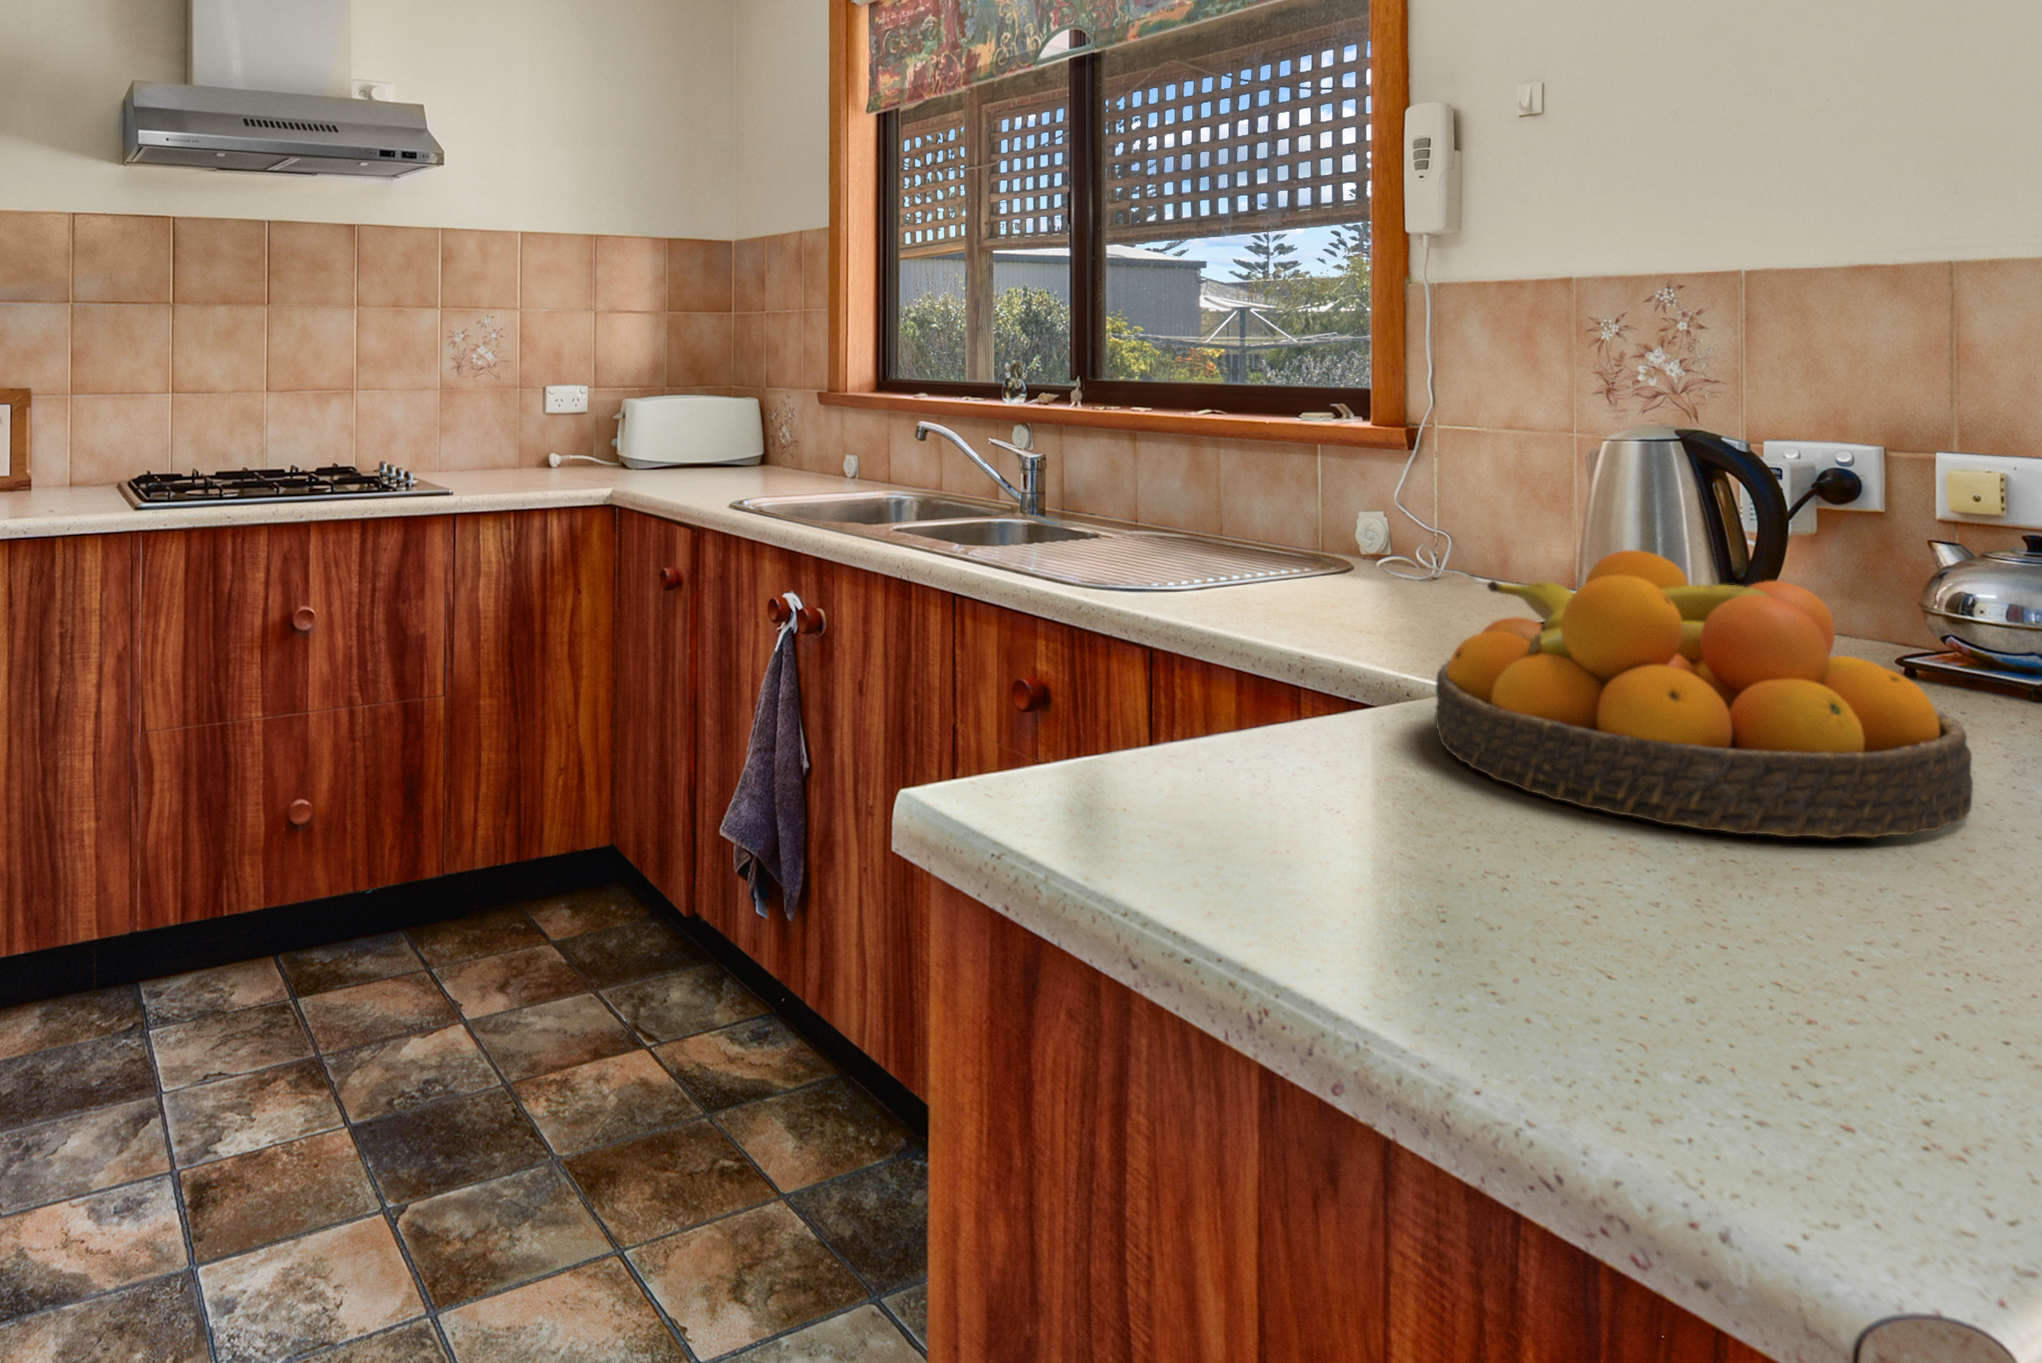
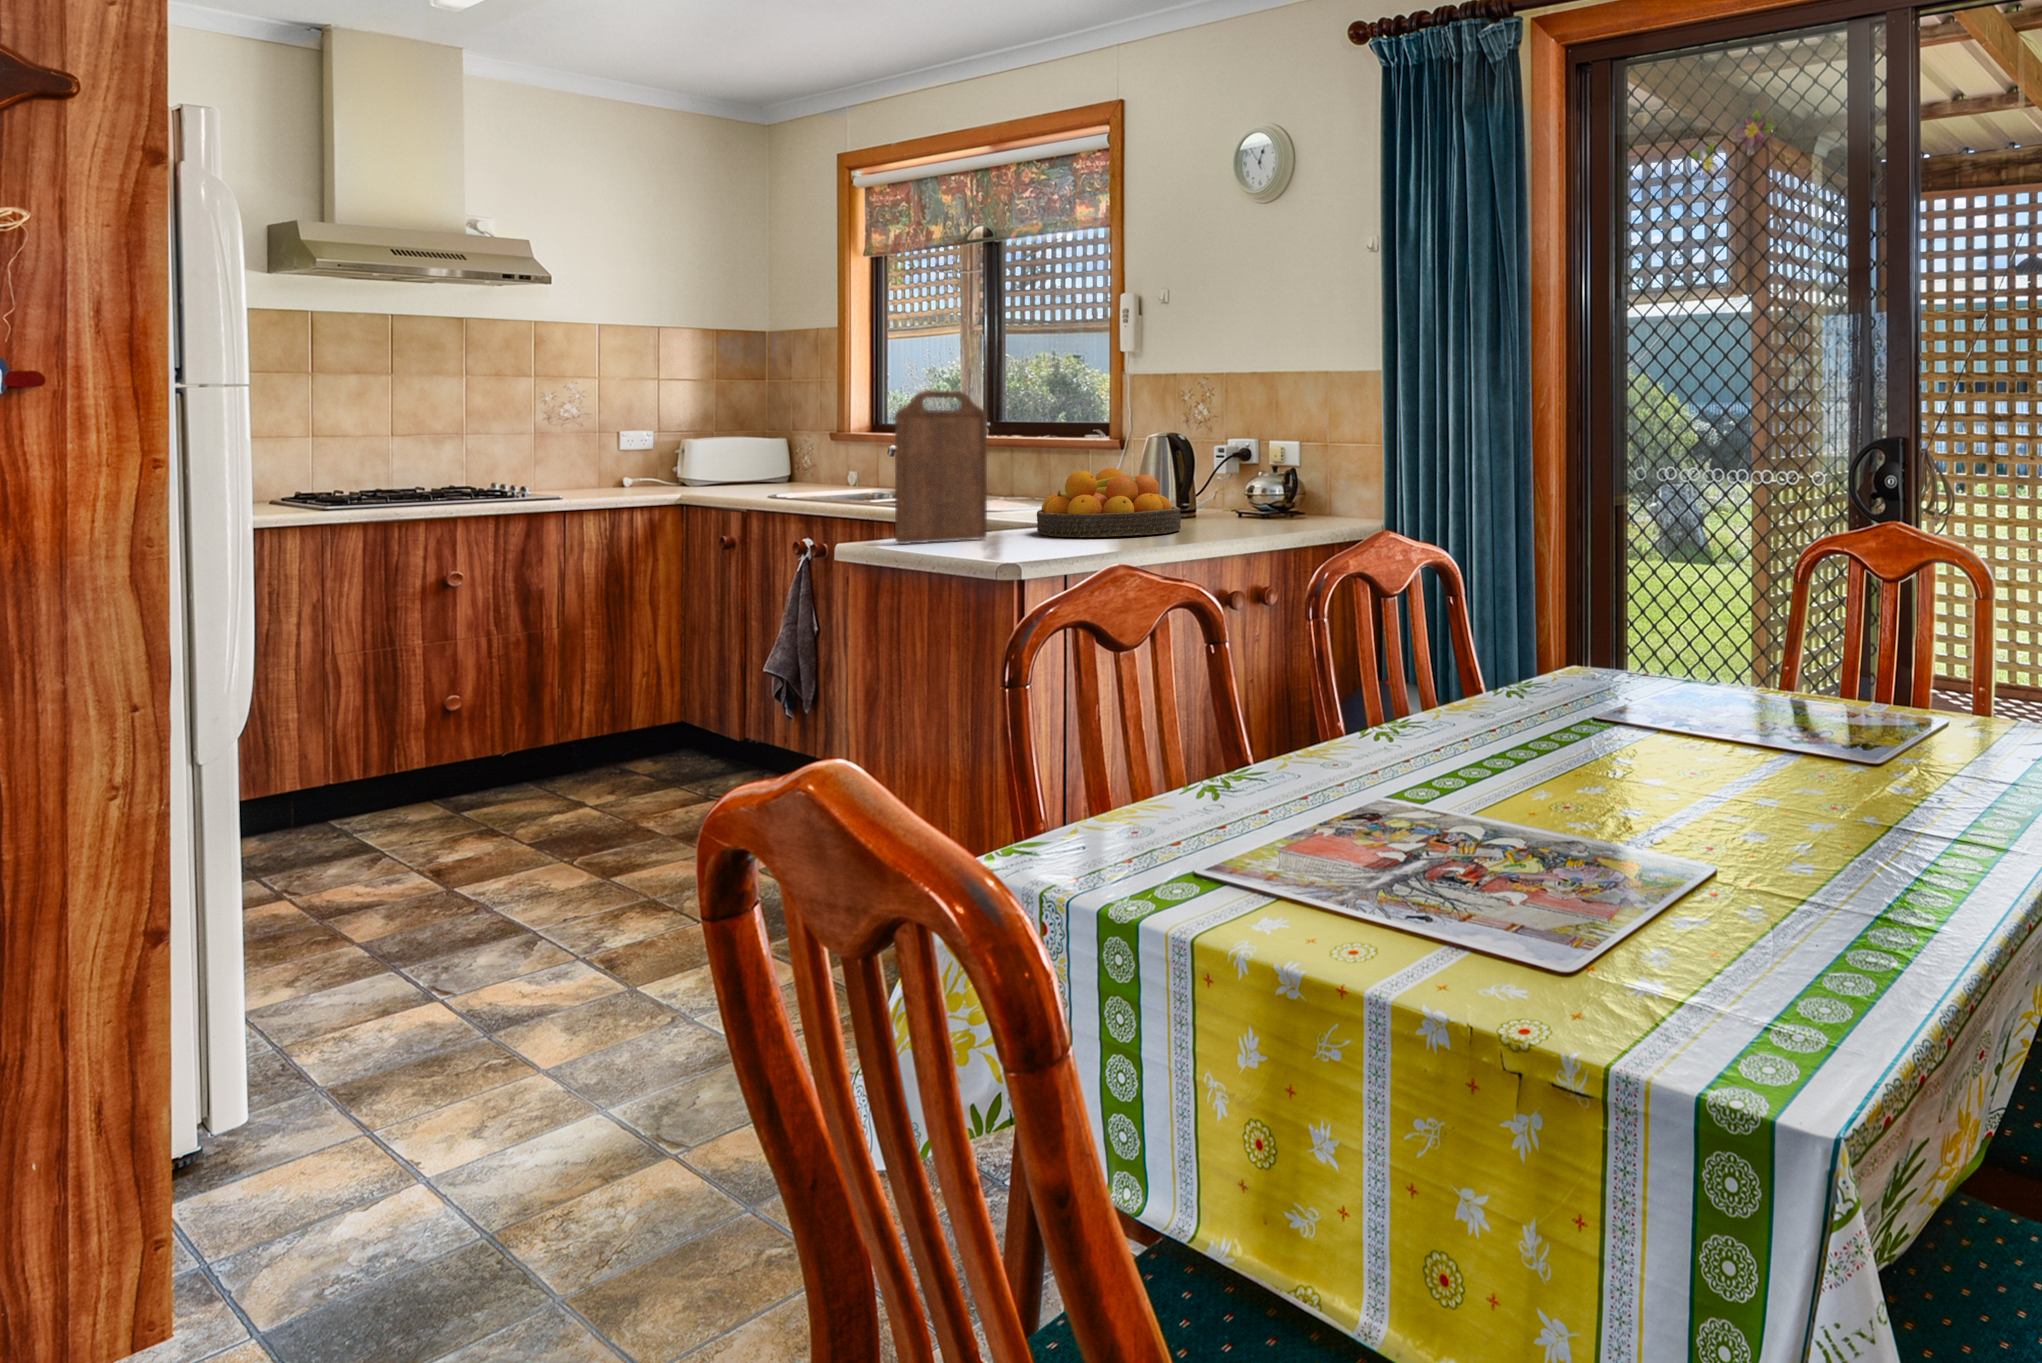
cutting board: none [1070,309,1336,813] -> present [895,390,987,544]

